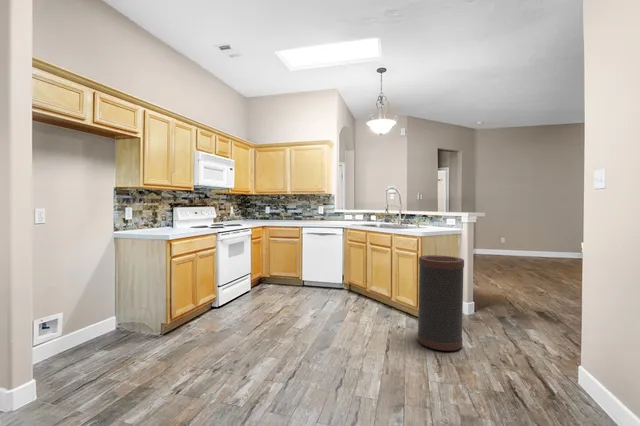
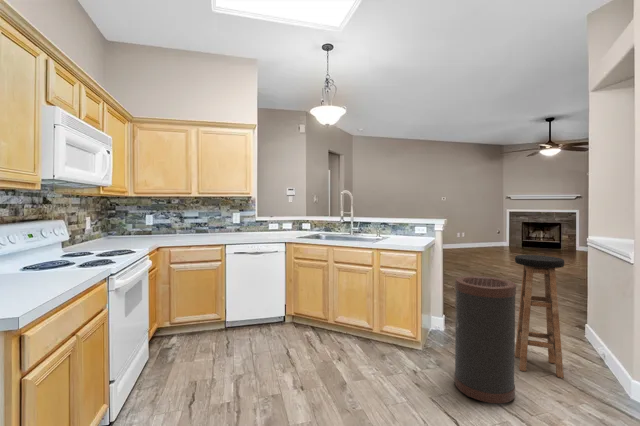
bar stool: none [493,245,541,354] -> present [515,255,564,378]

